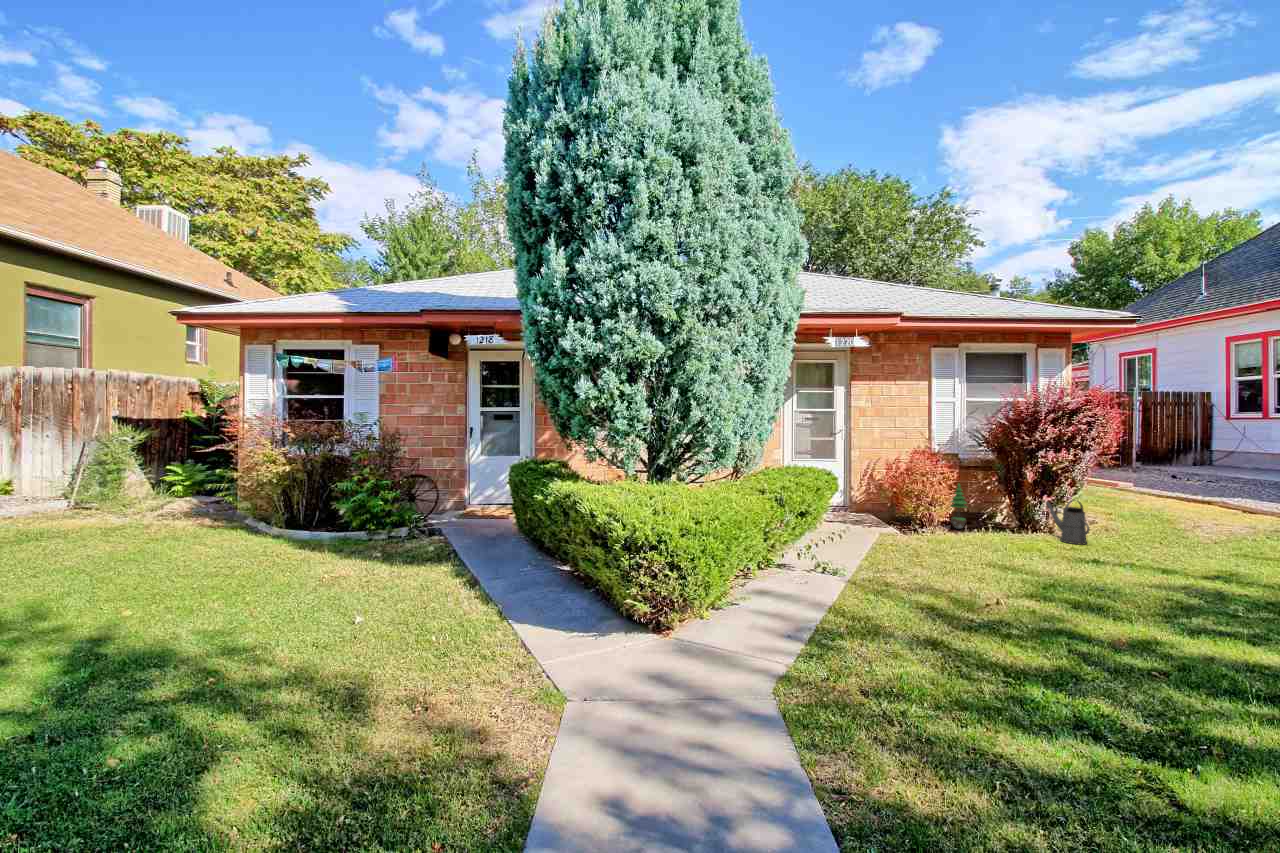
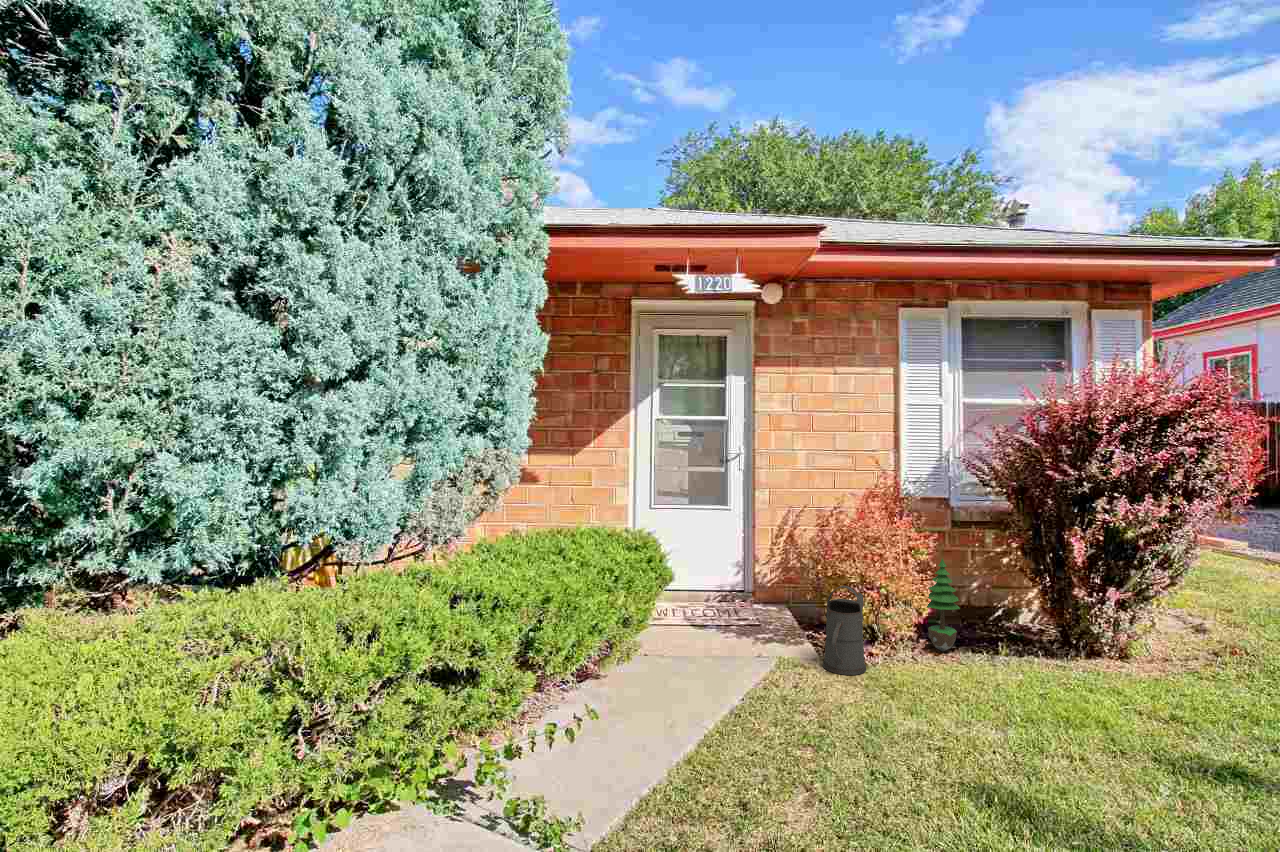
watering can: present [1046,500,1089,544] -> present [823,586,866,675]

